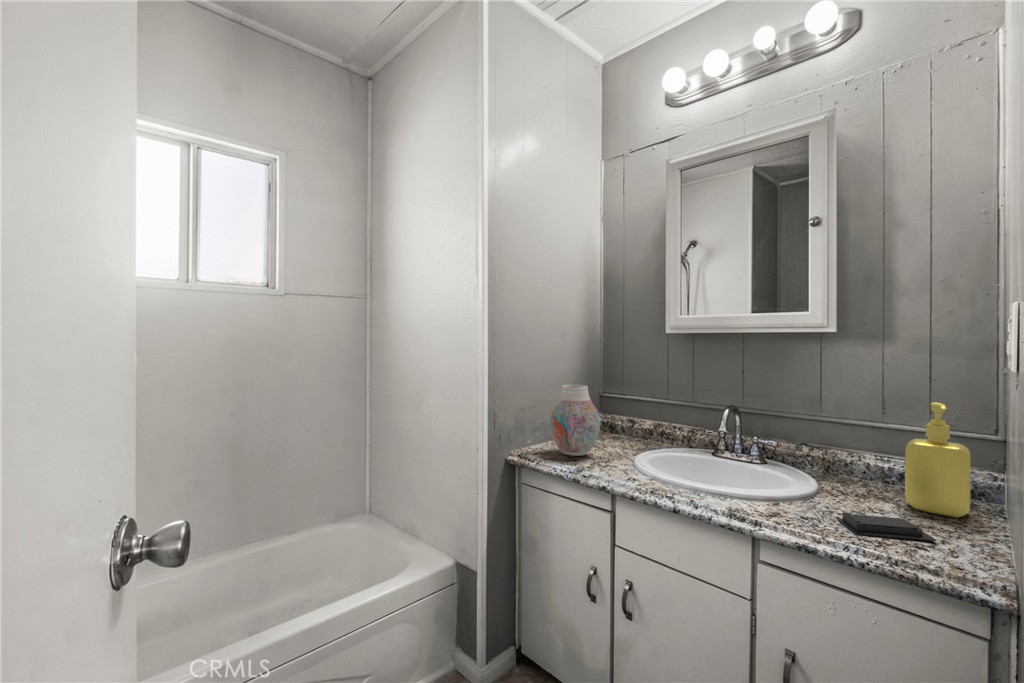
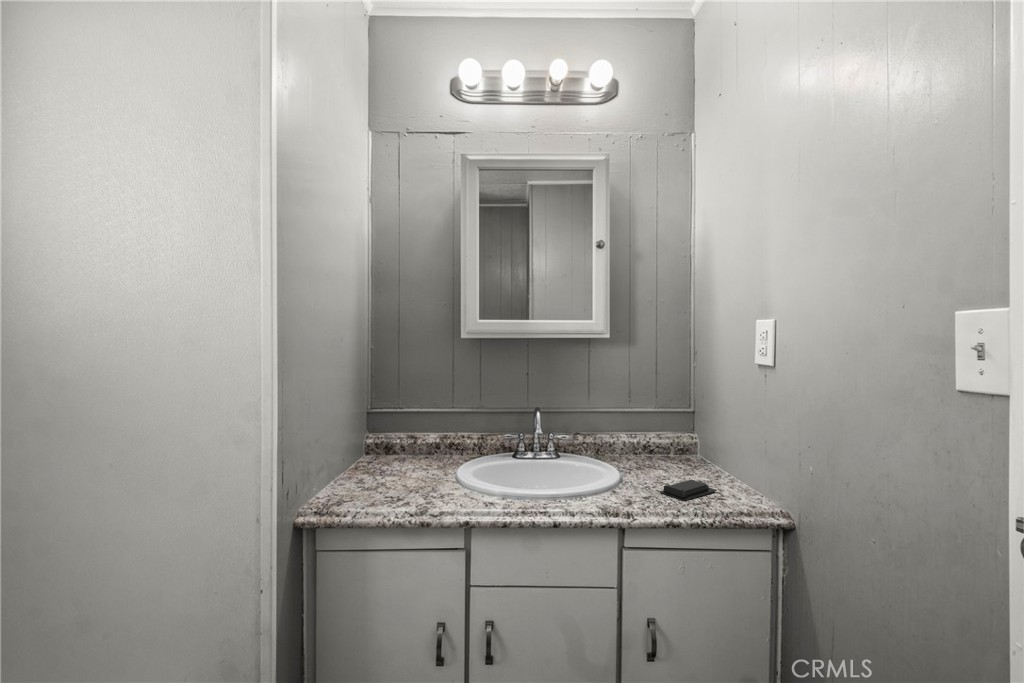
vase: present [550,385,601,456] -> none [353,403,419,494]
soap dispenser: present [905,403,971,518] -> none [661,389,701,471]

